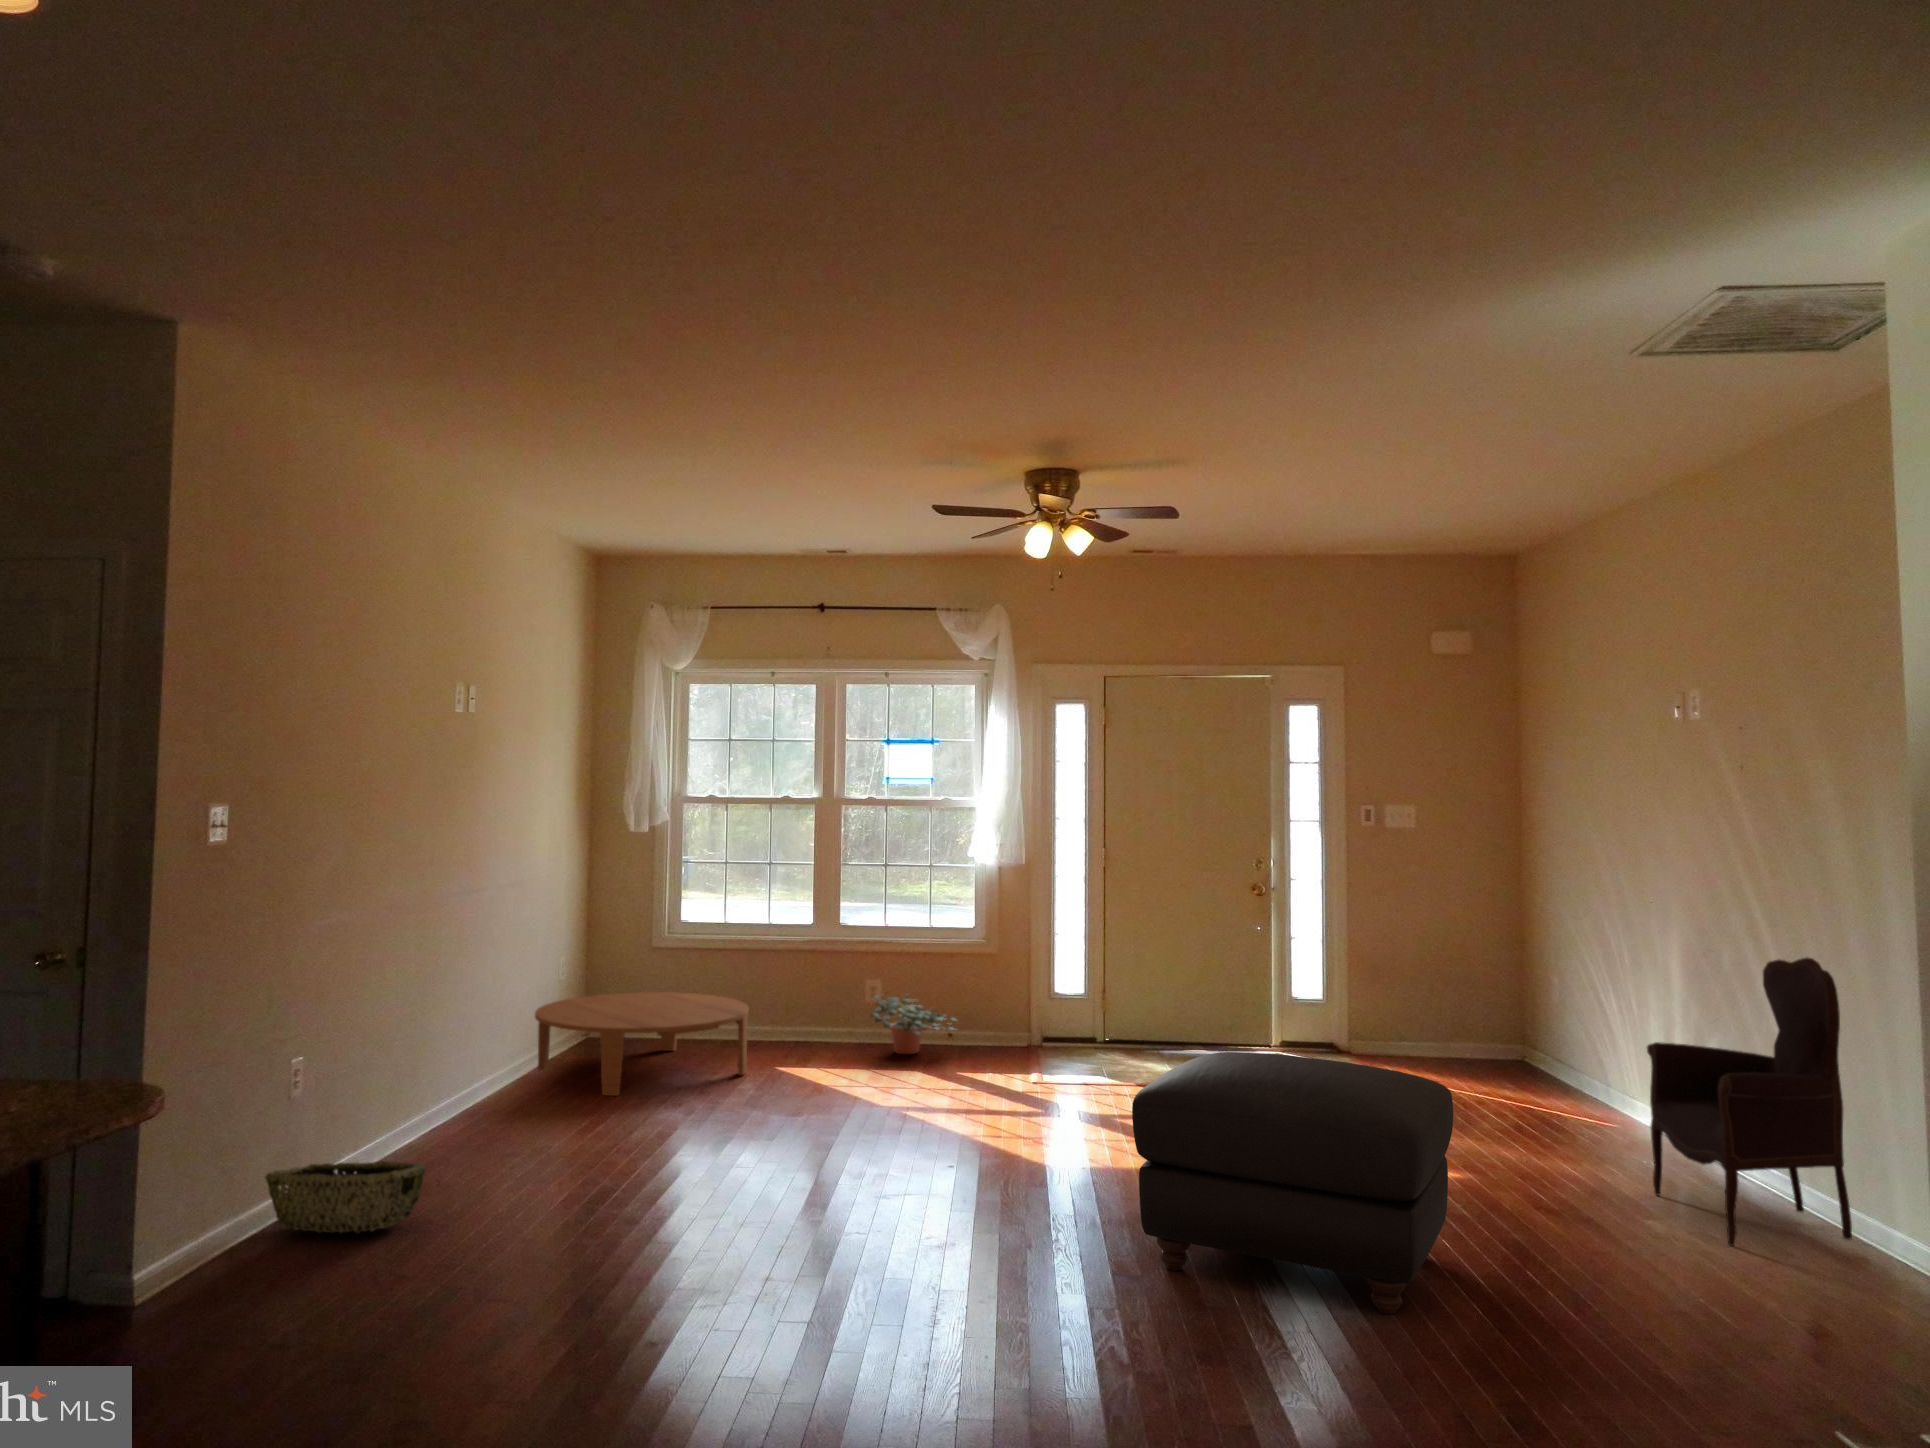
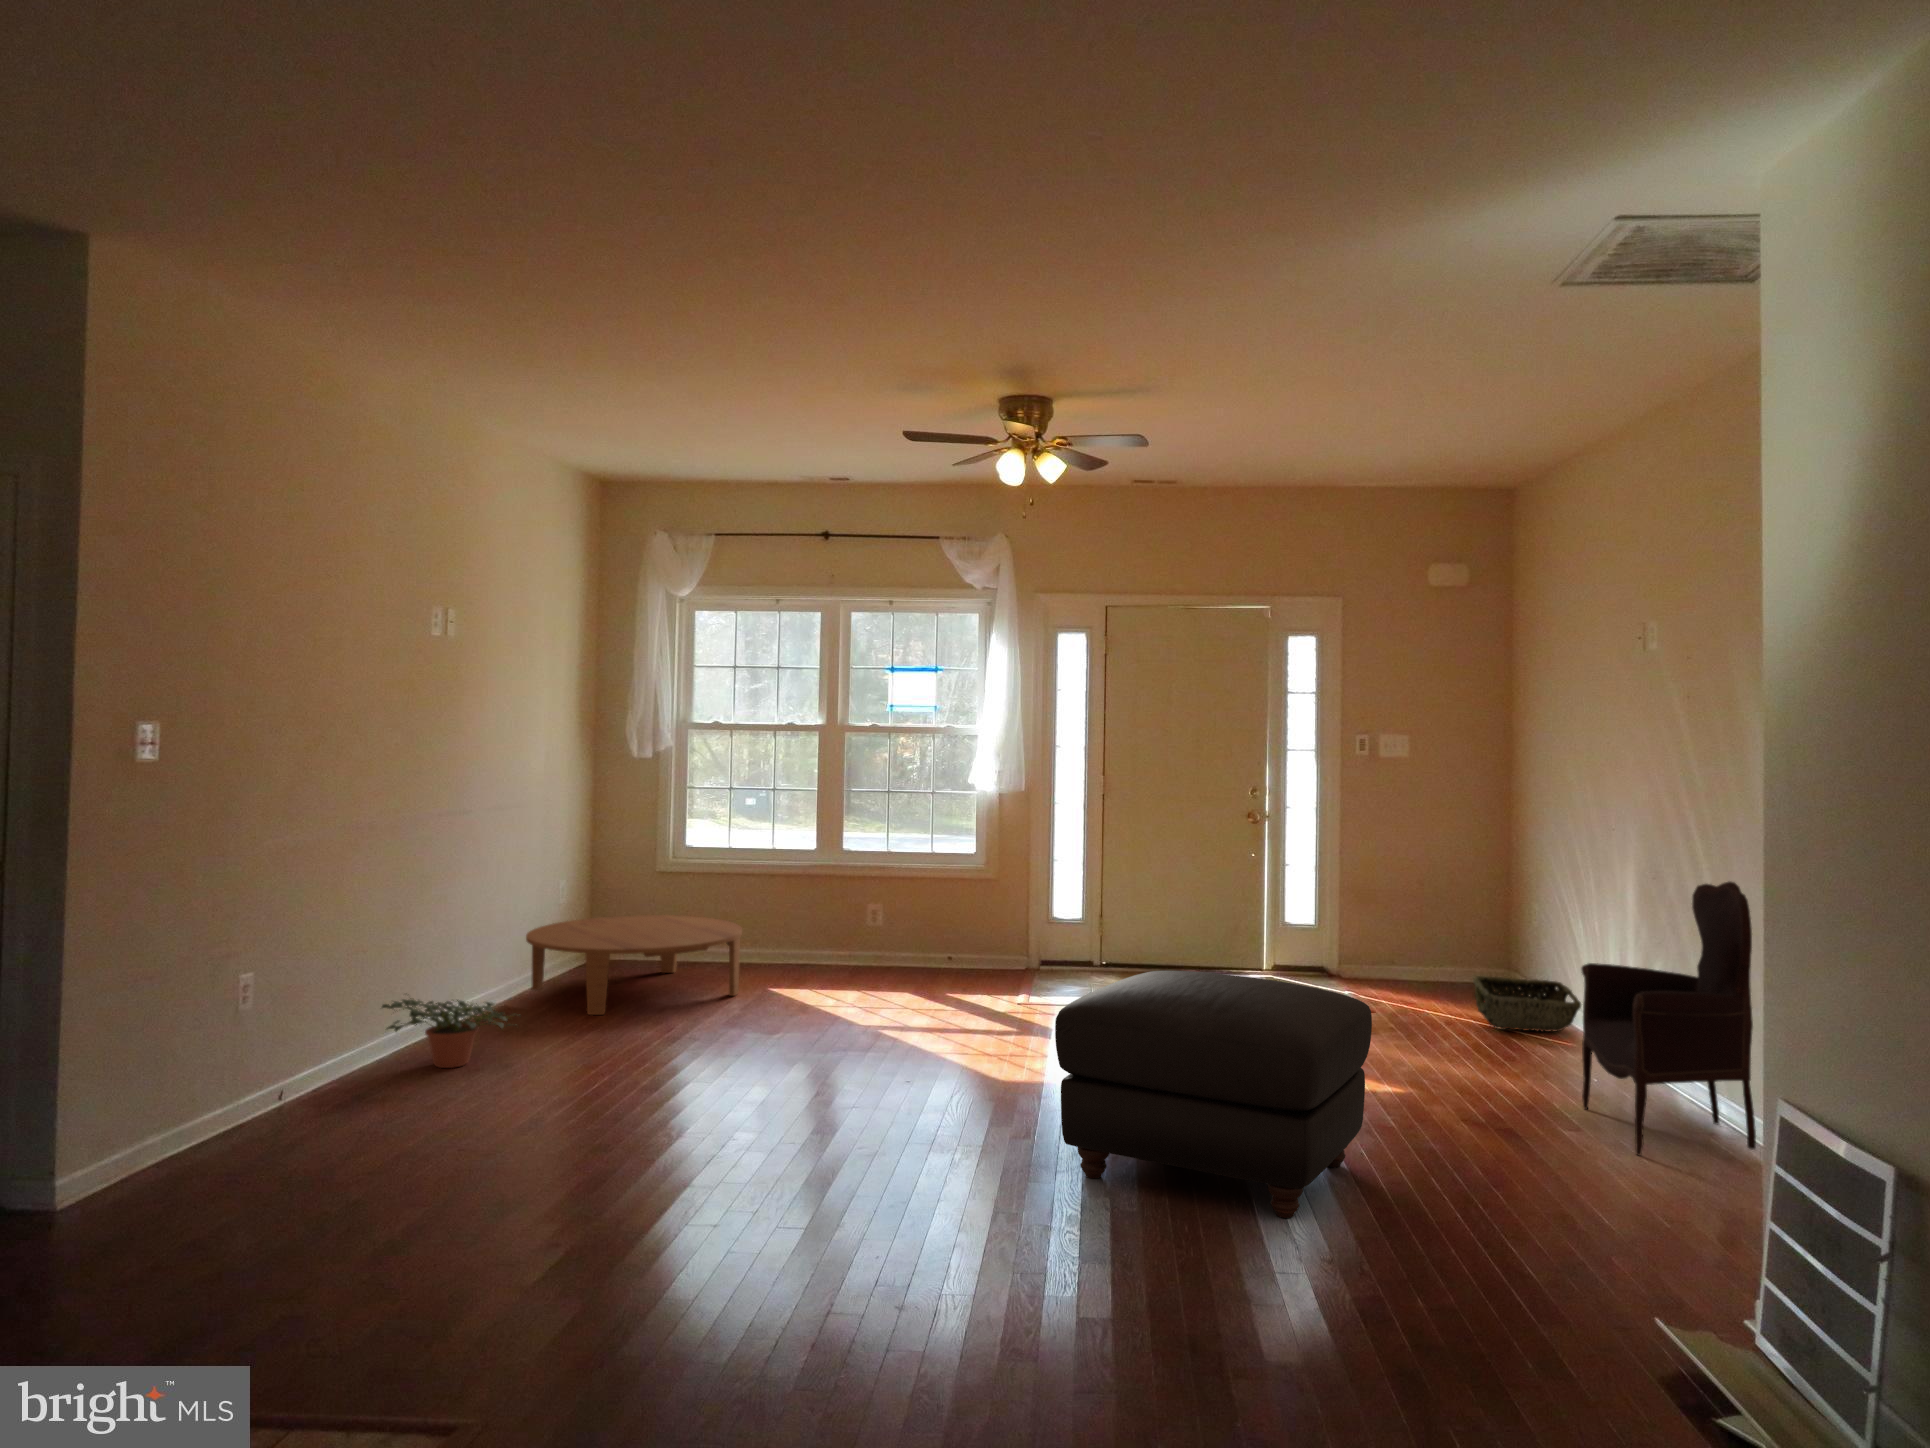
potted plant: present [870,994,956,1054] -> present [382,998,520,1068]
woven basket: present [265,1161,426,1233] -> present [1473,976,1581,1032]

